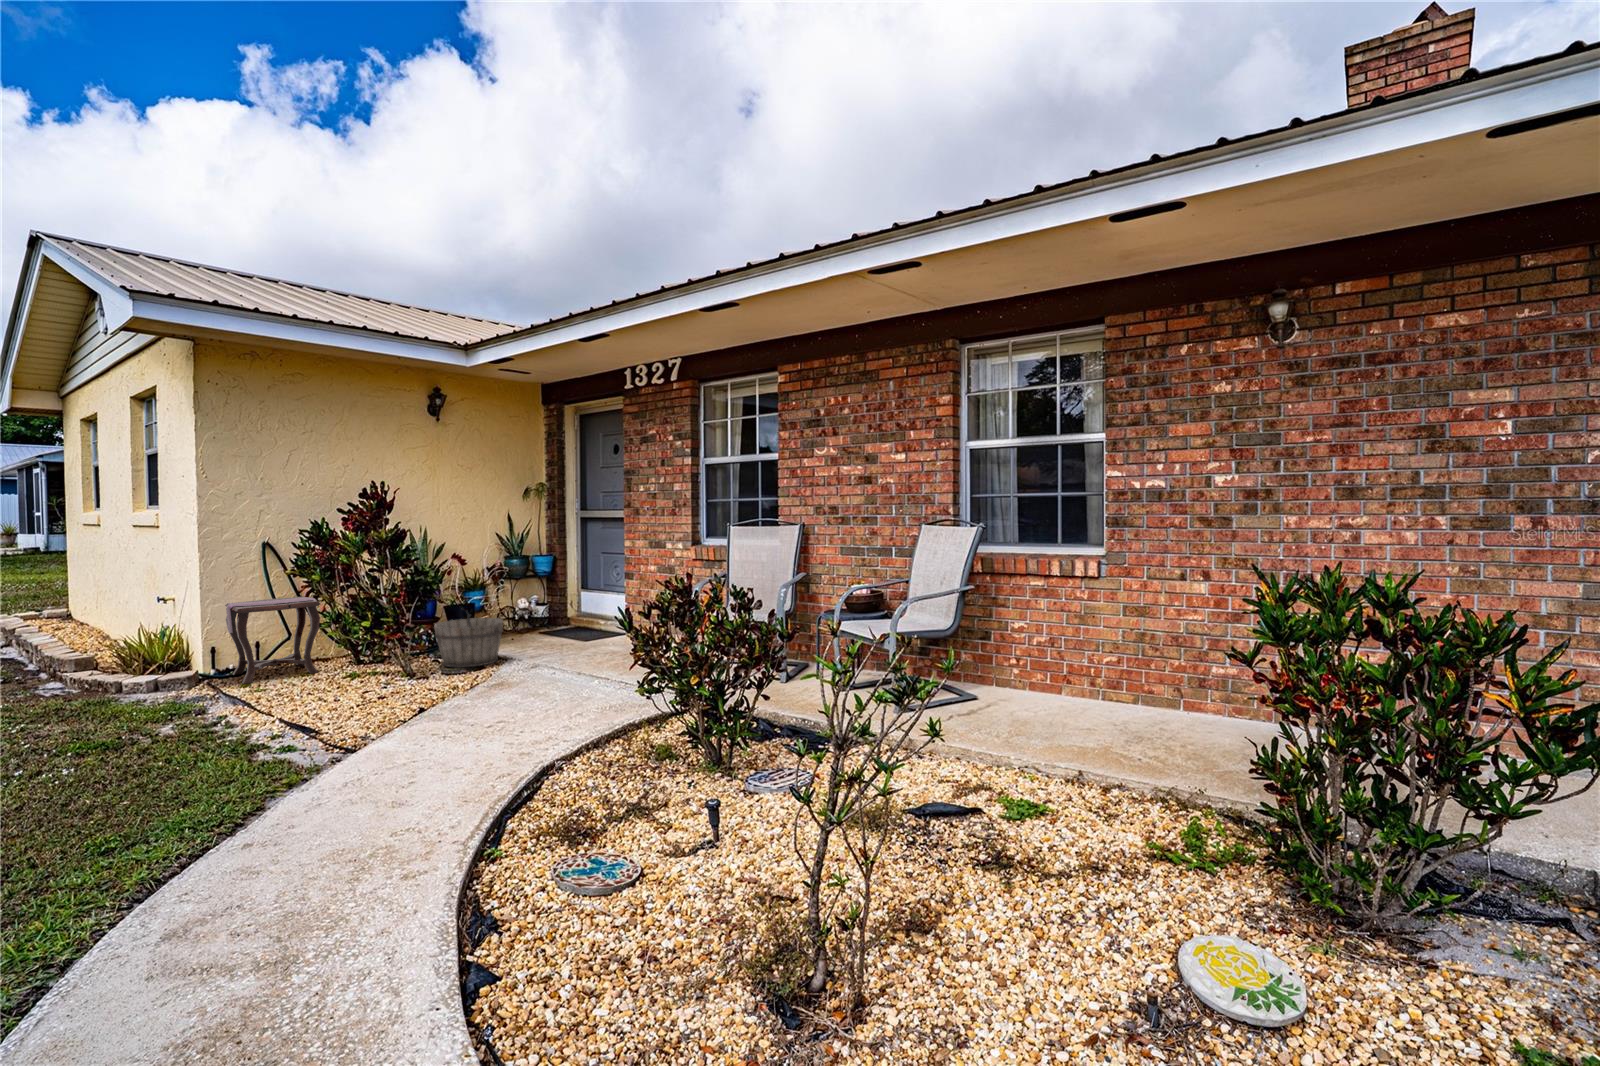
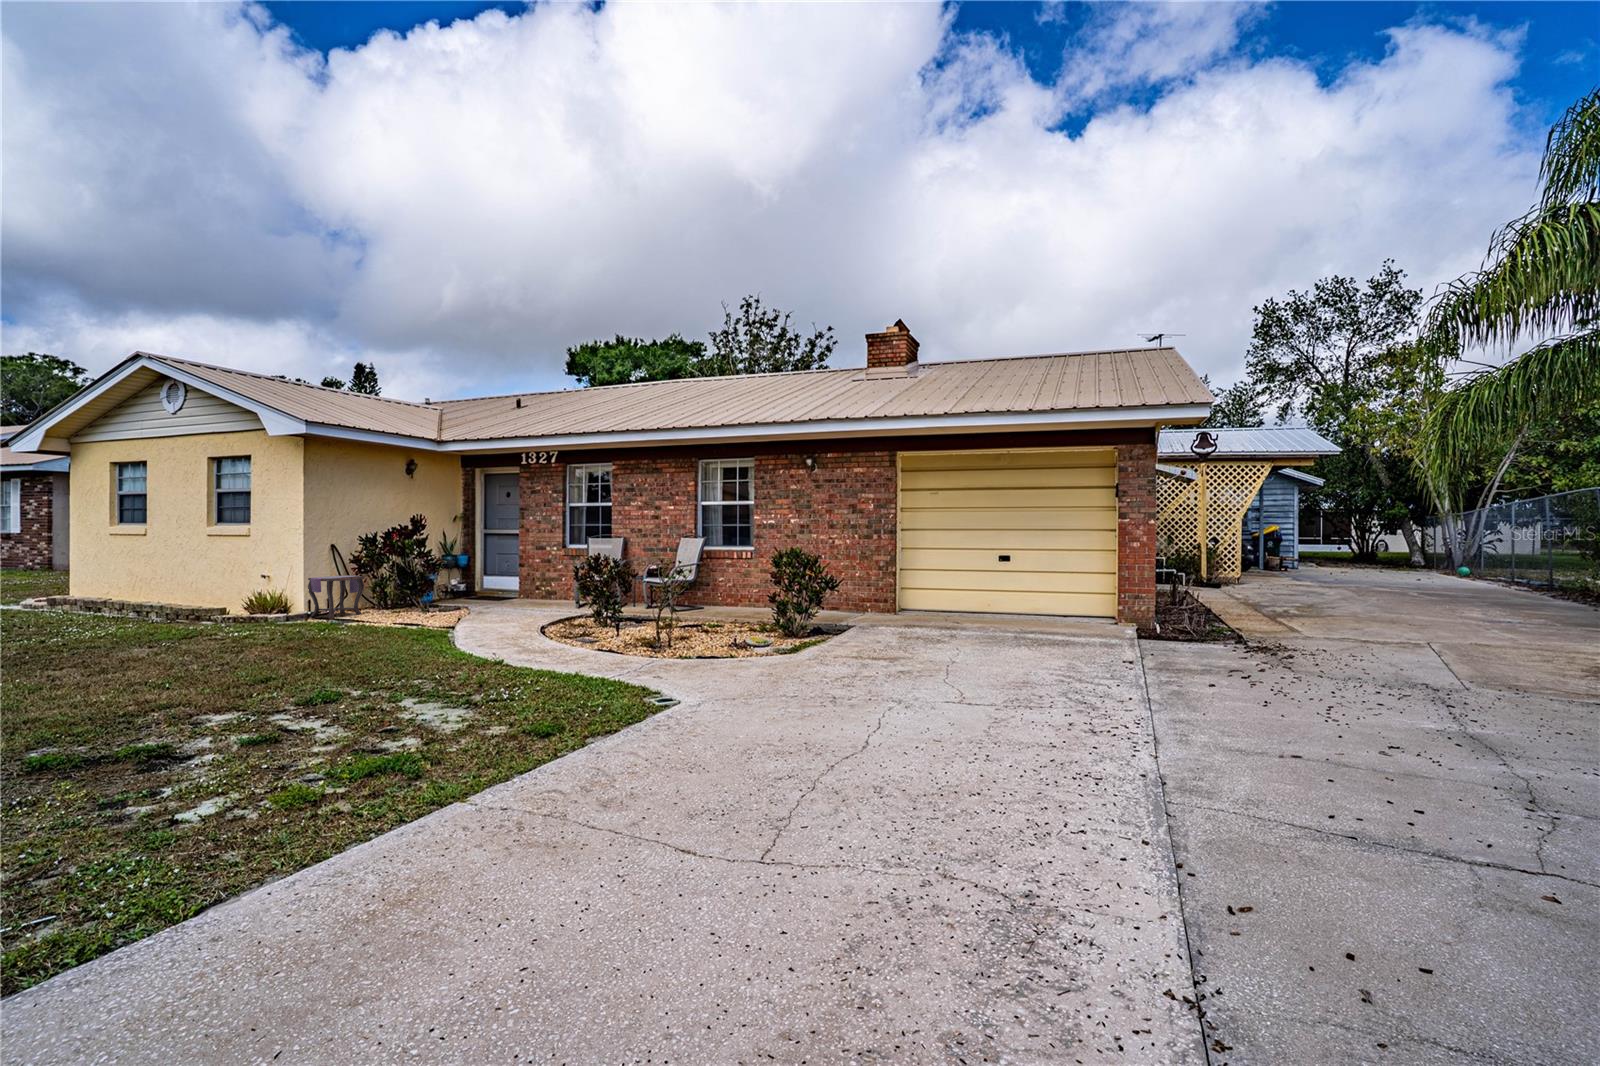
wooden bucket: present [434,611,503,668] -> none [425,581,463,611]

